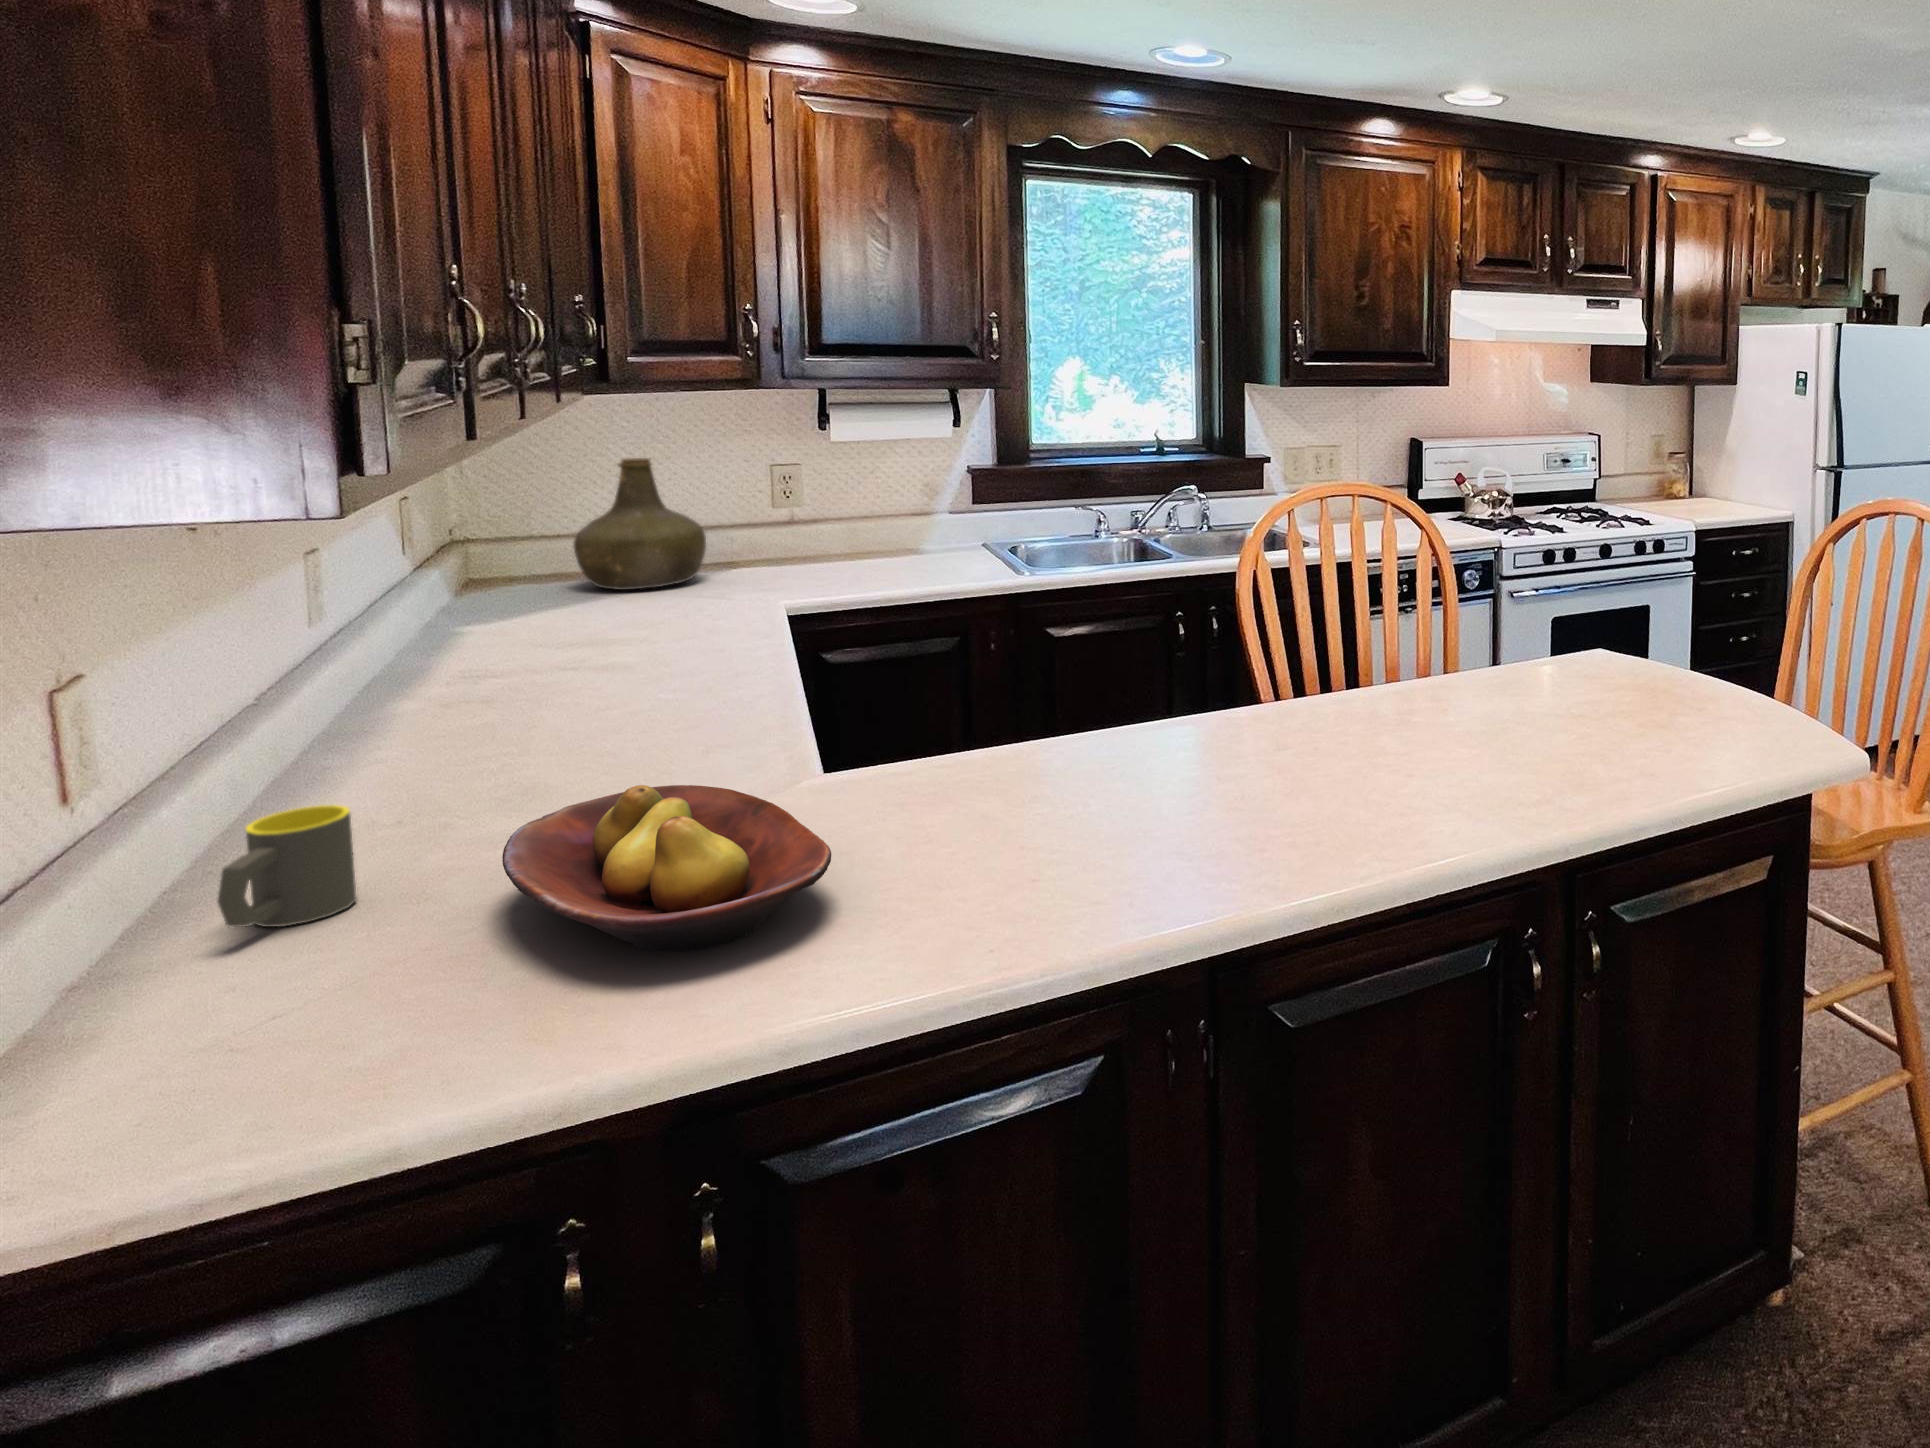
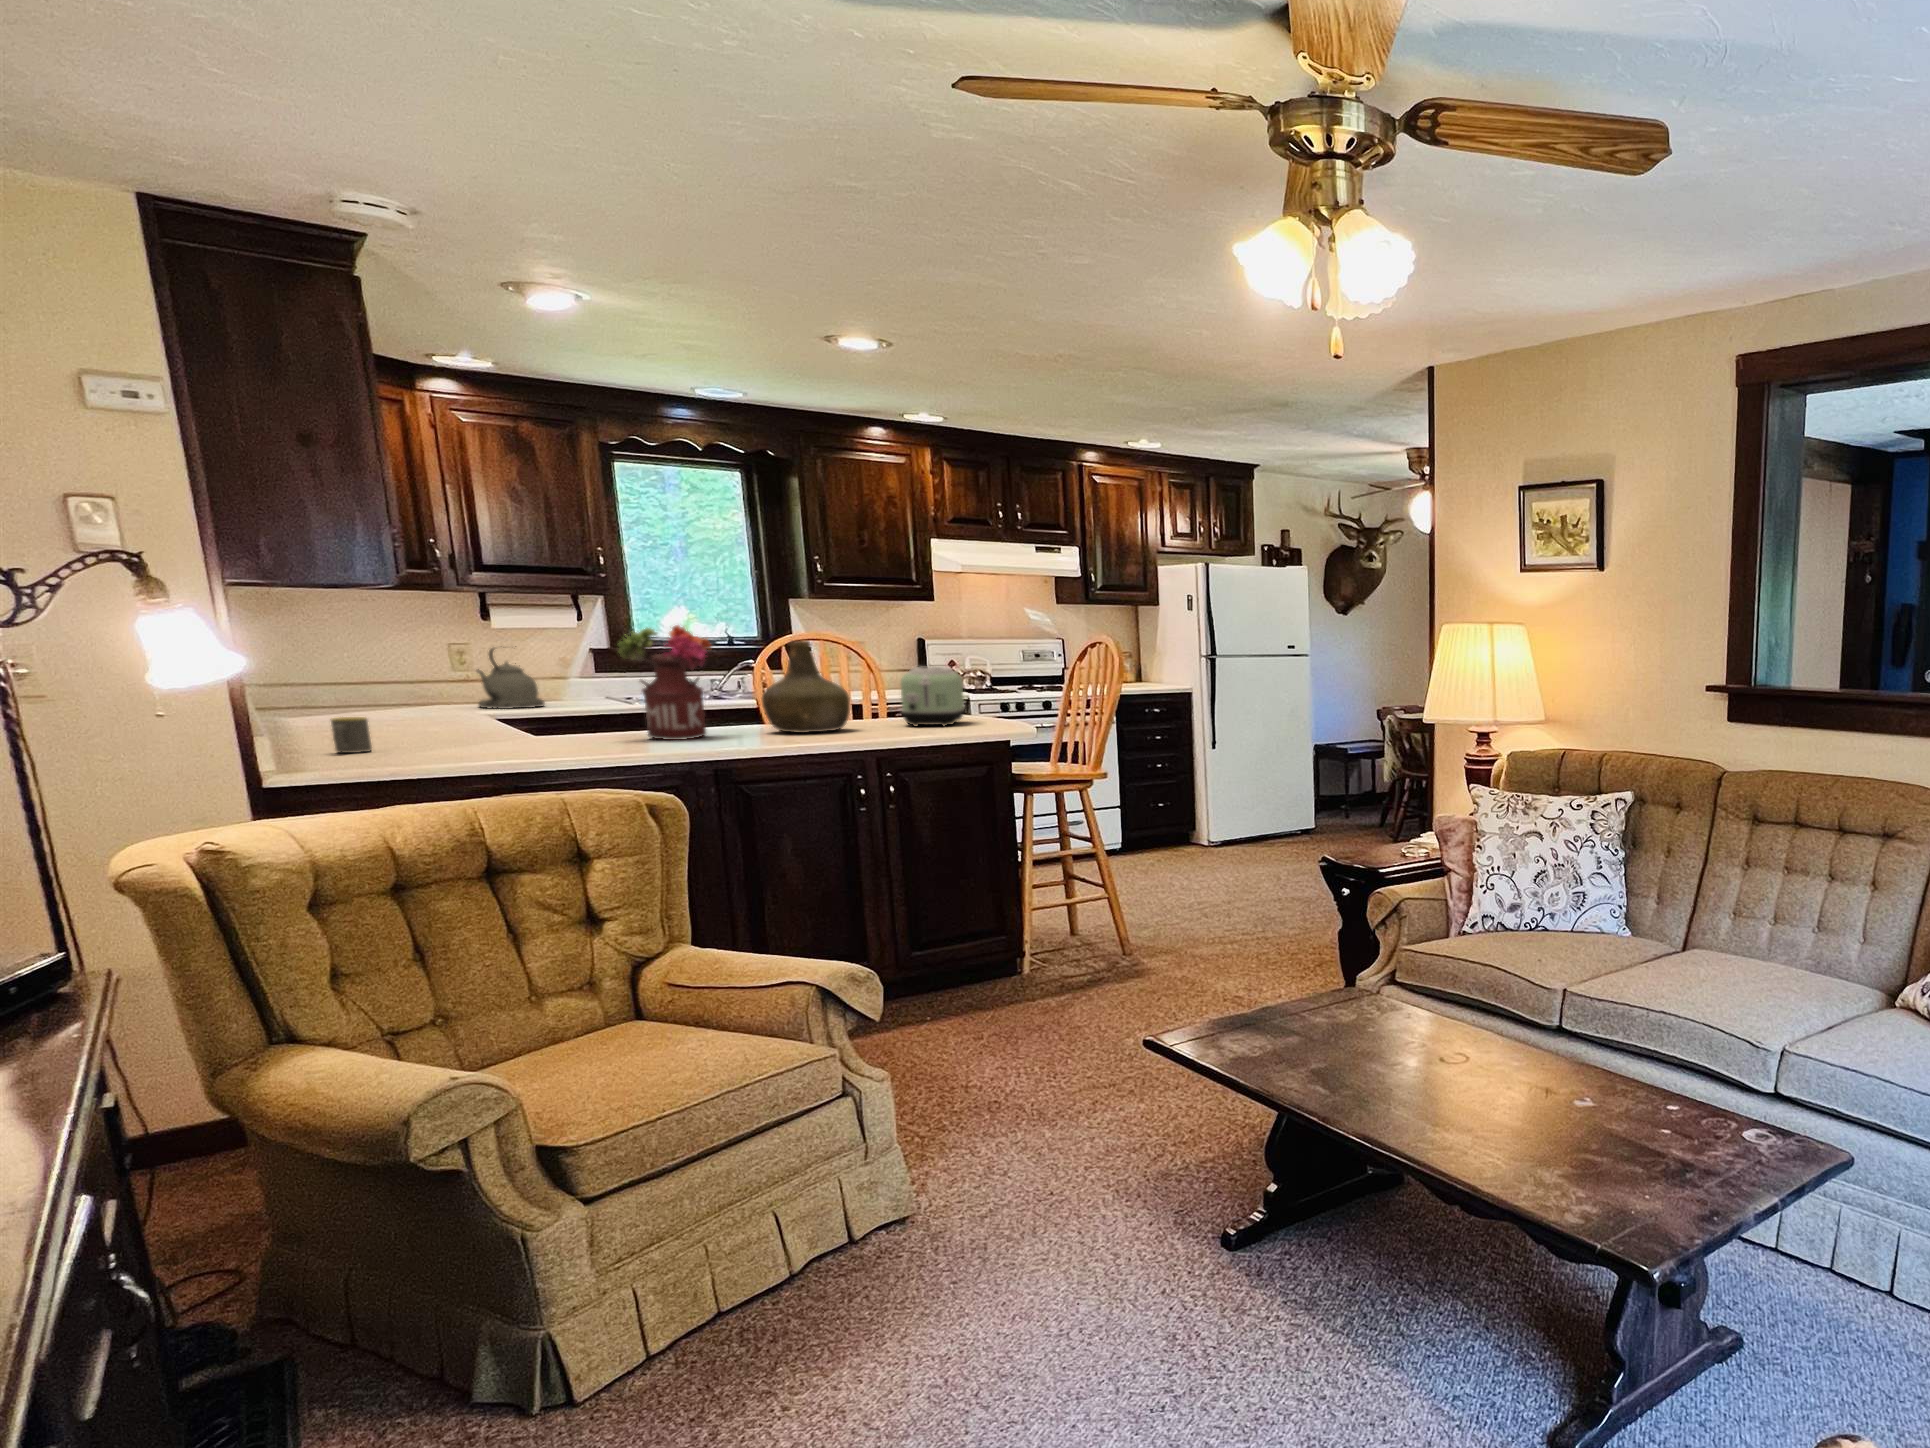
bottle: present [573,458,706,590] -> present [762,640,850,733]
kettle: none [793,471,894,577] -> present [477,648,545,709]
flower arrangement: none [982,519,1199,824] -> present [618,625,711,740]
toaster: none [1552,575,1683,730] -> present [901,666,964,726]
fruit bowl: present [502,785,831,952] -> none [433,710,567,753]

